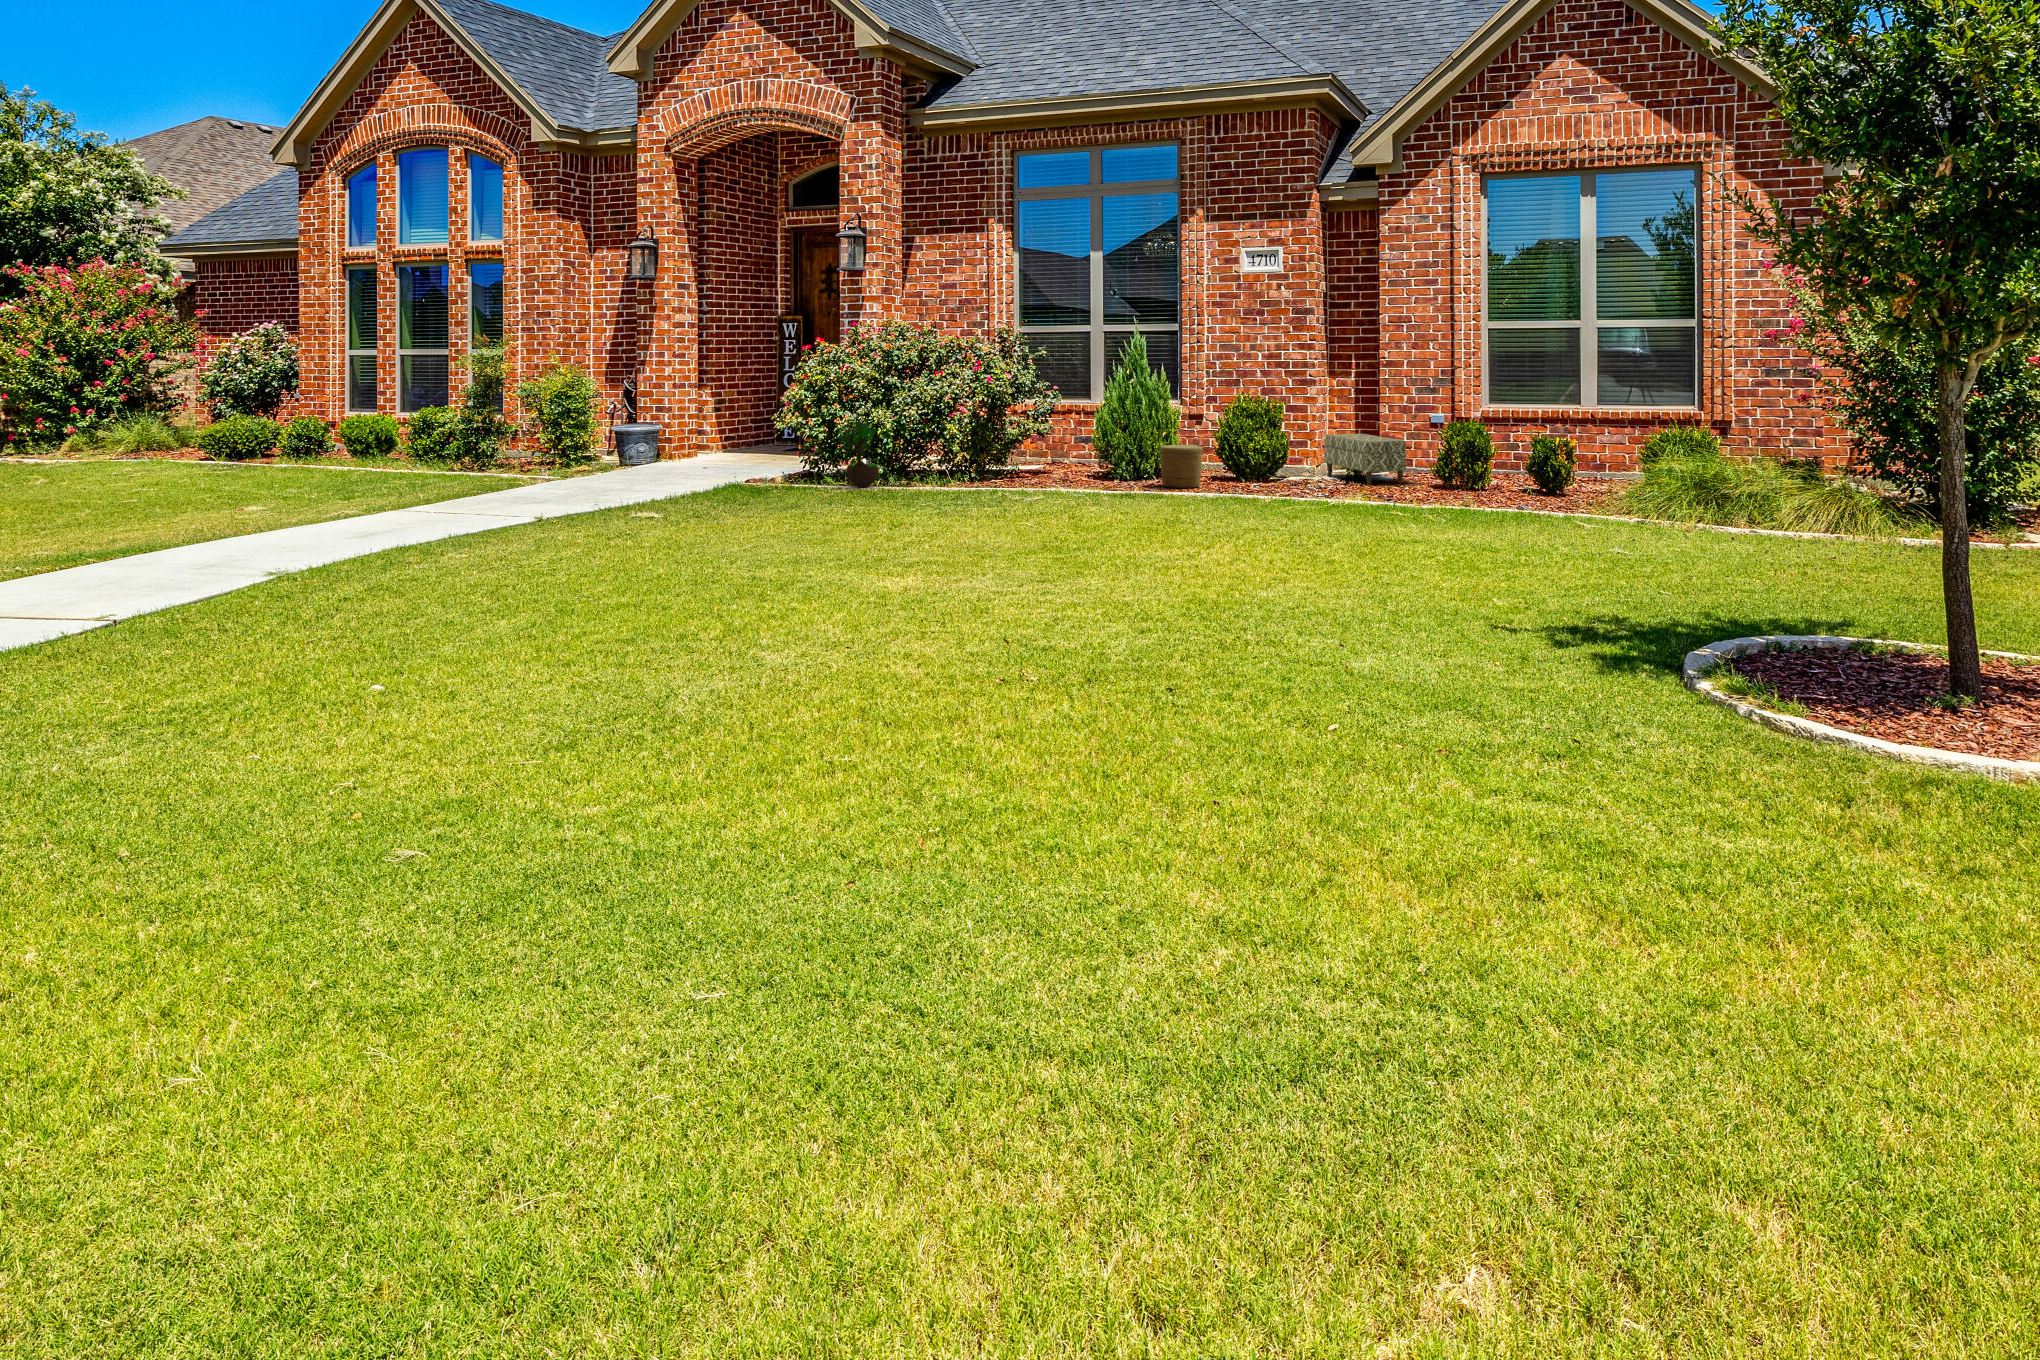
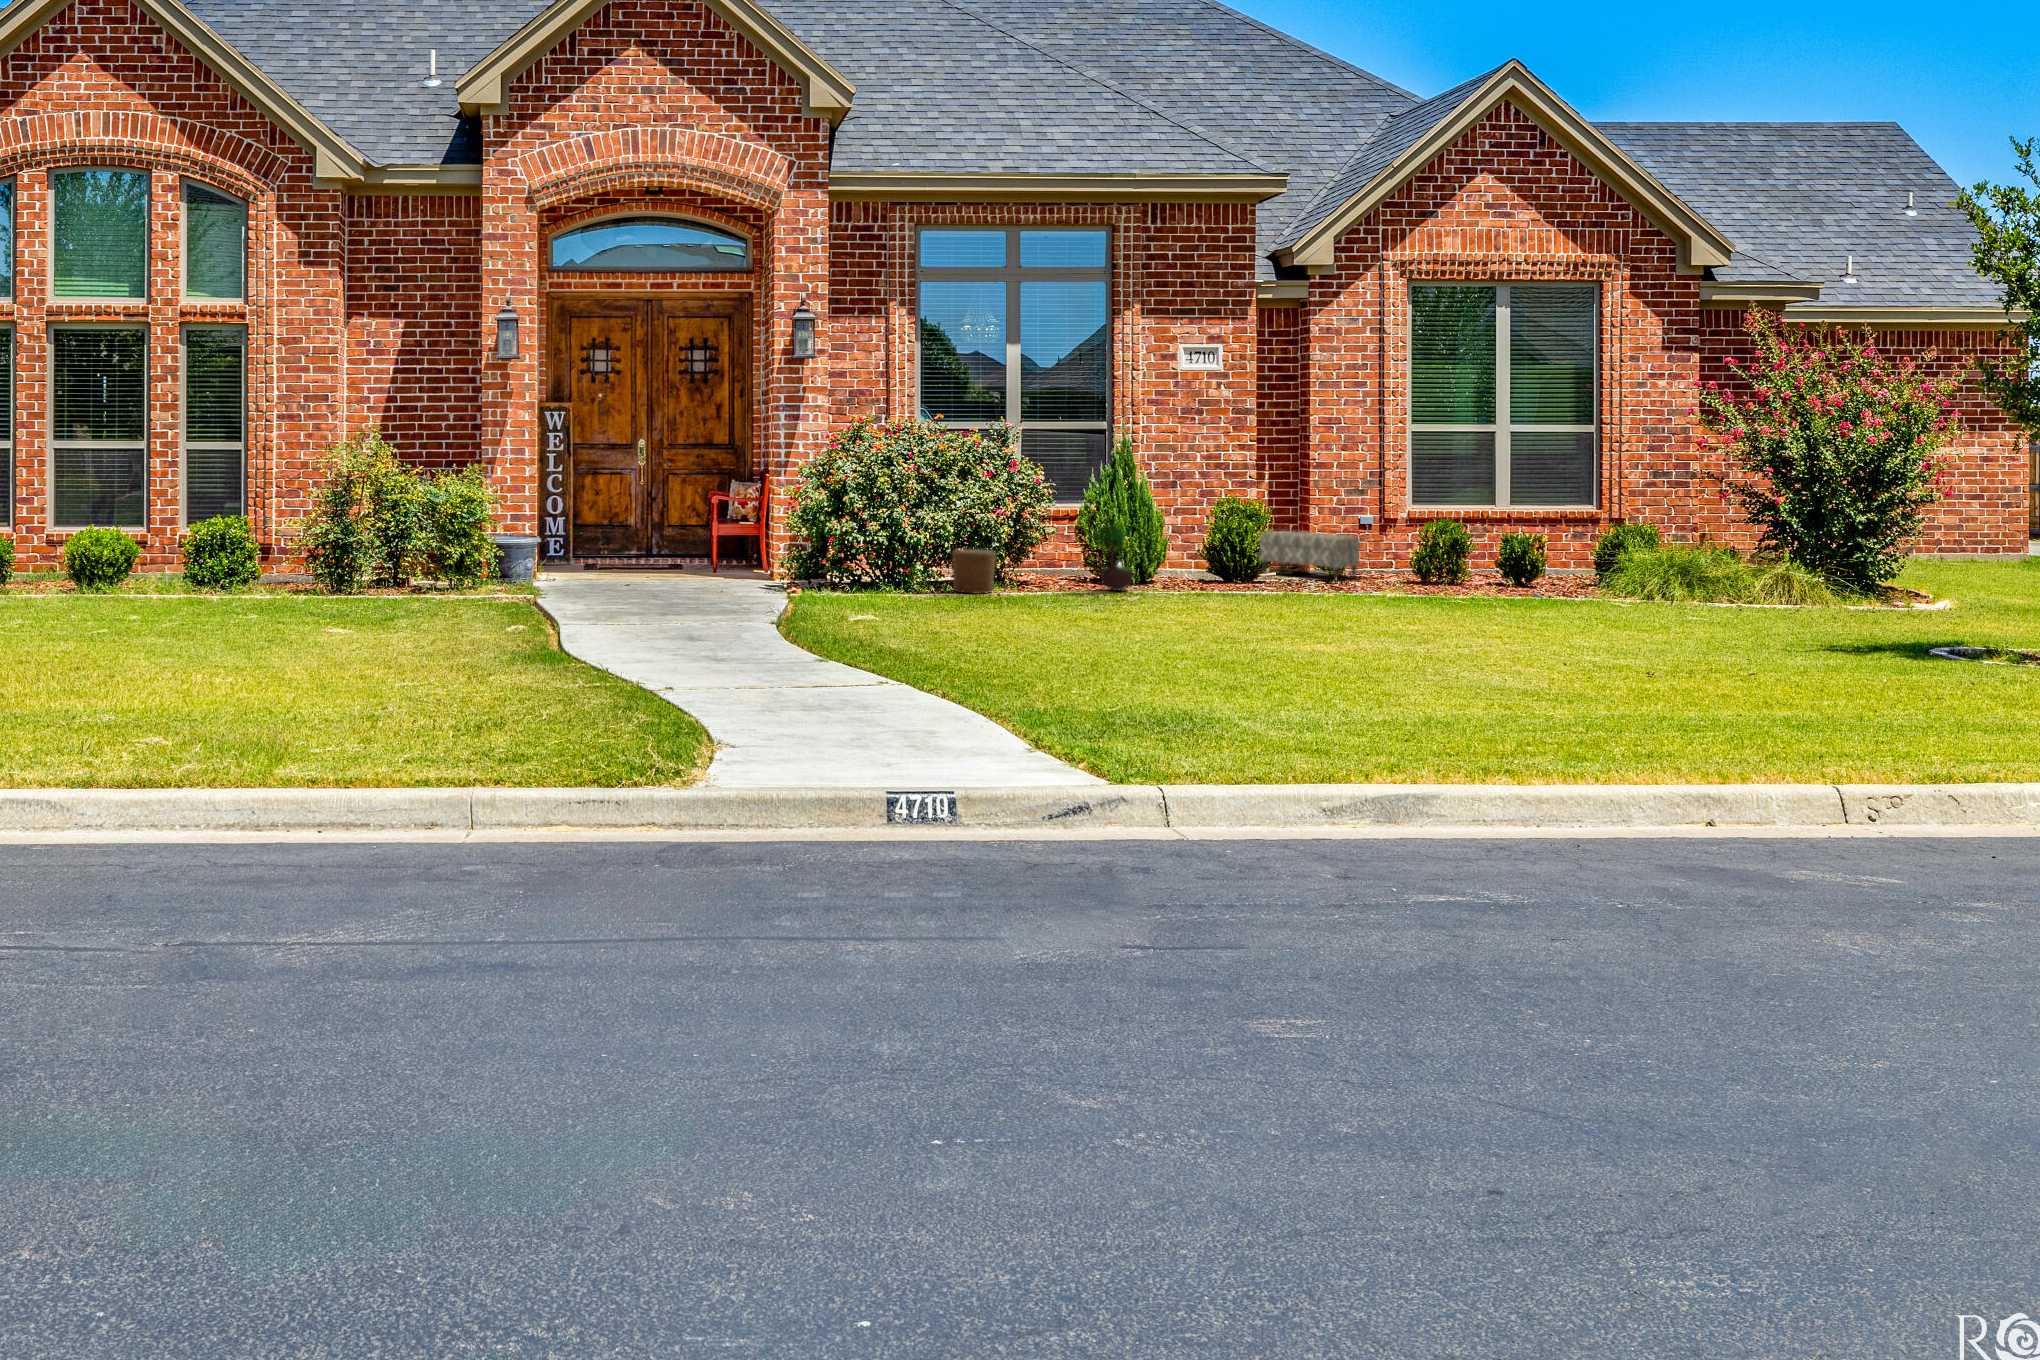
potted tree: present [838,420,879,487] -> present [1091,523,1133,591]
woven basket: present [1160,445,1203,488] -> present [952,549,996,594]

